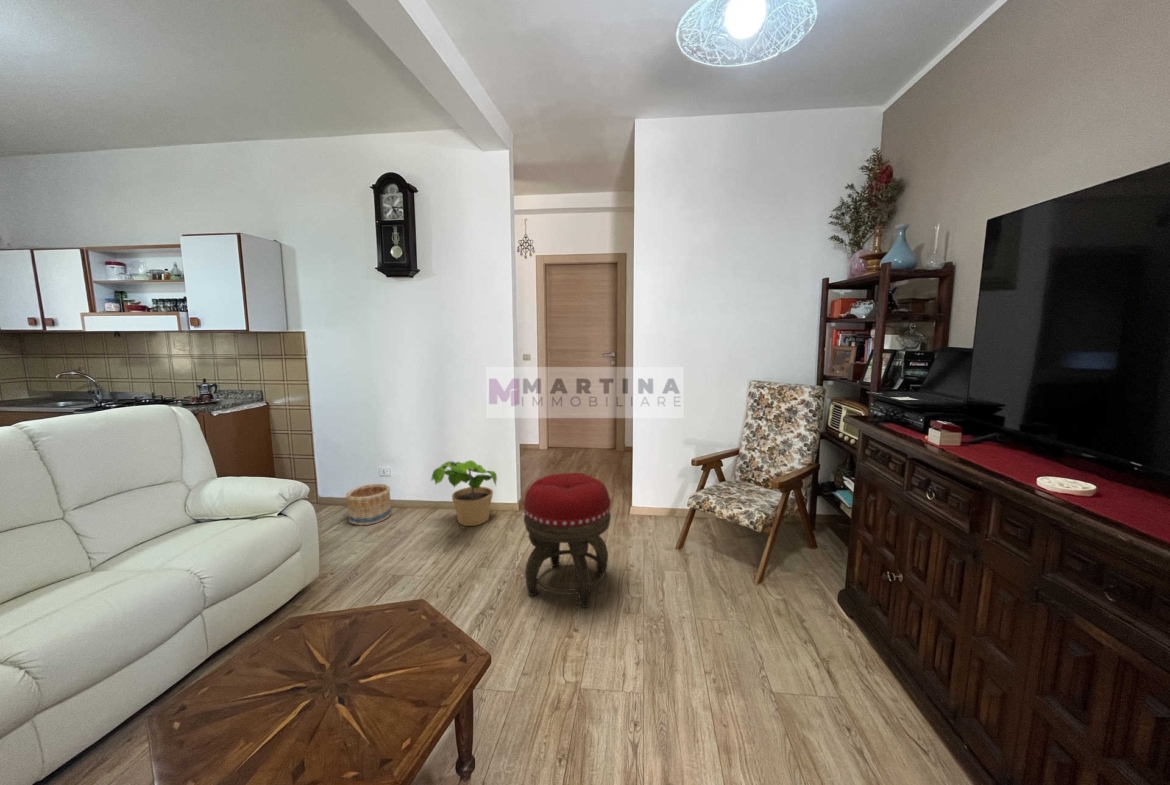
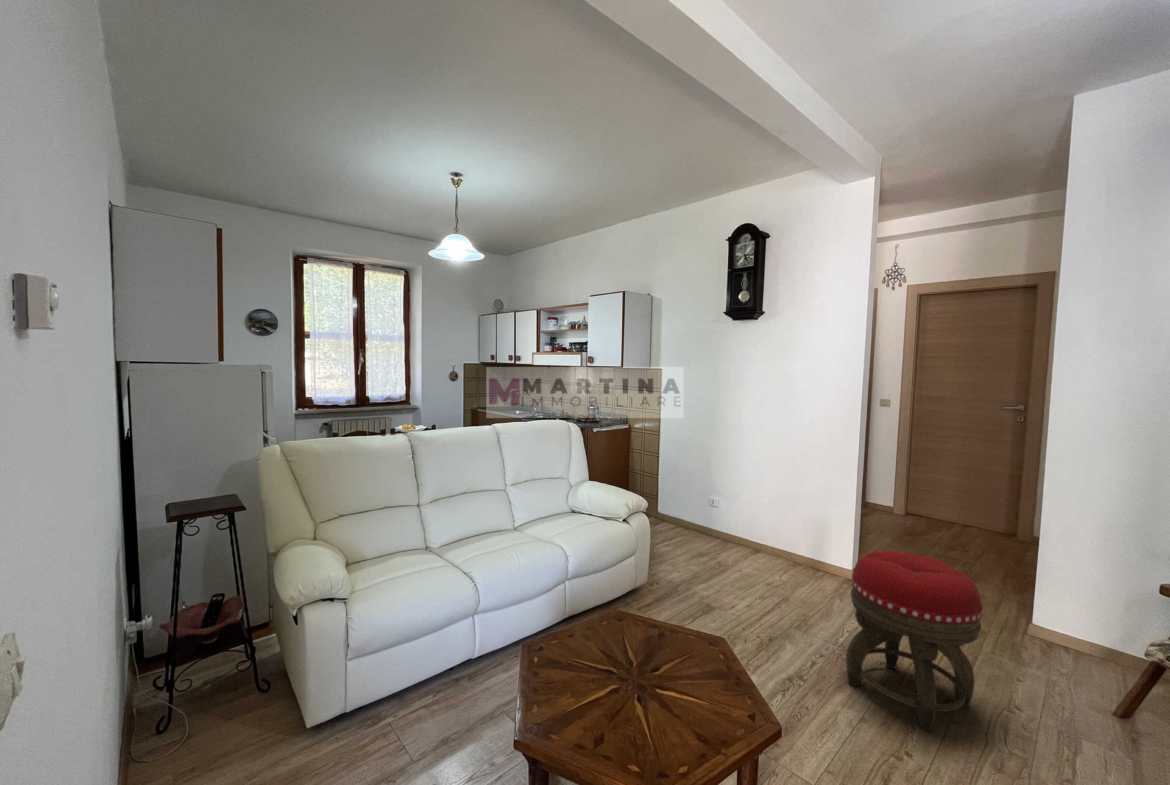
potted plant: present [431,460,497,526] -> none [751,509,826,589]
basket: present [346,484,391,525] -> none [673,515,712,554]

